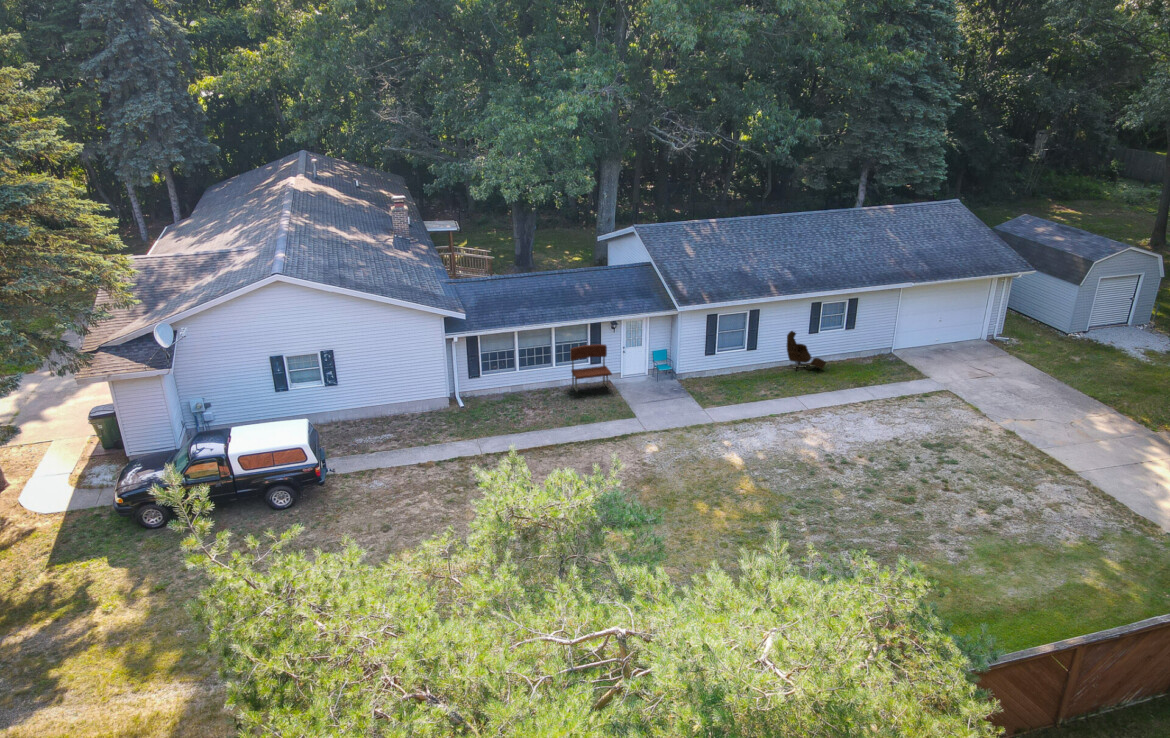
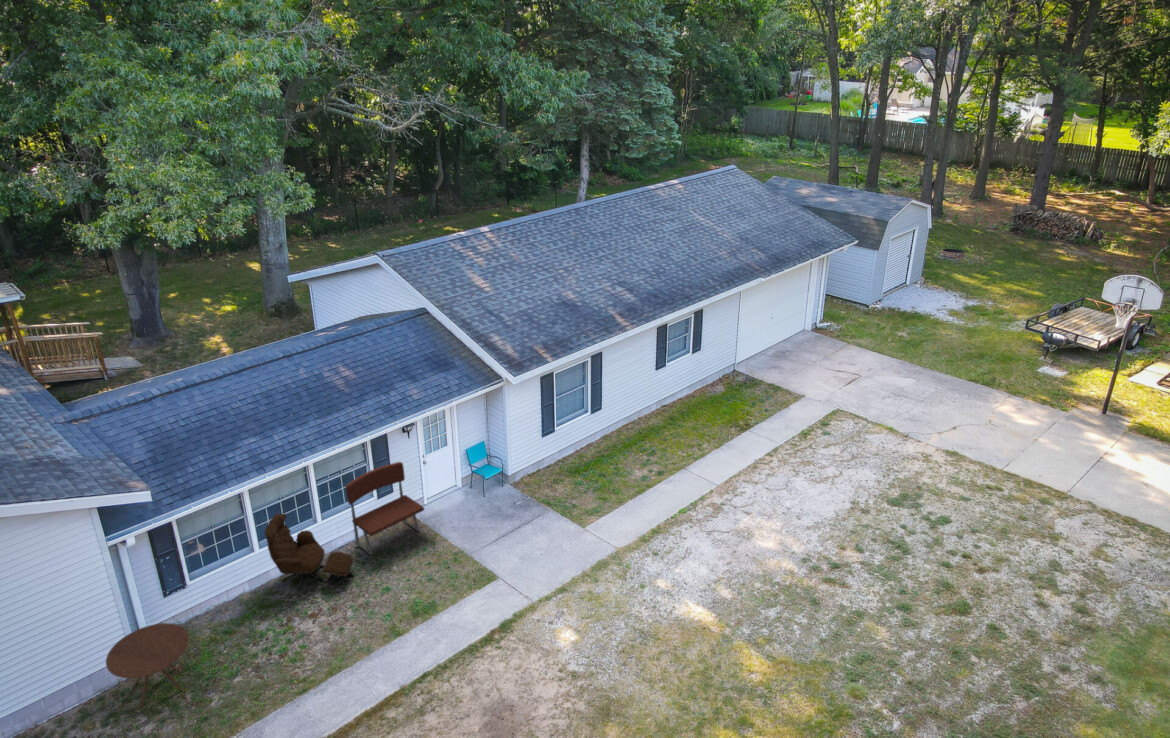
lounge chair: present [787,331,826,370] -> present [265,514,353,591]
round table: none [434,385,471,420] -> present [106,623,189,707]

